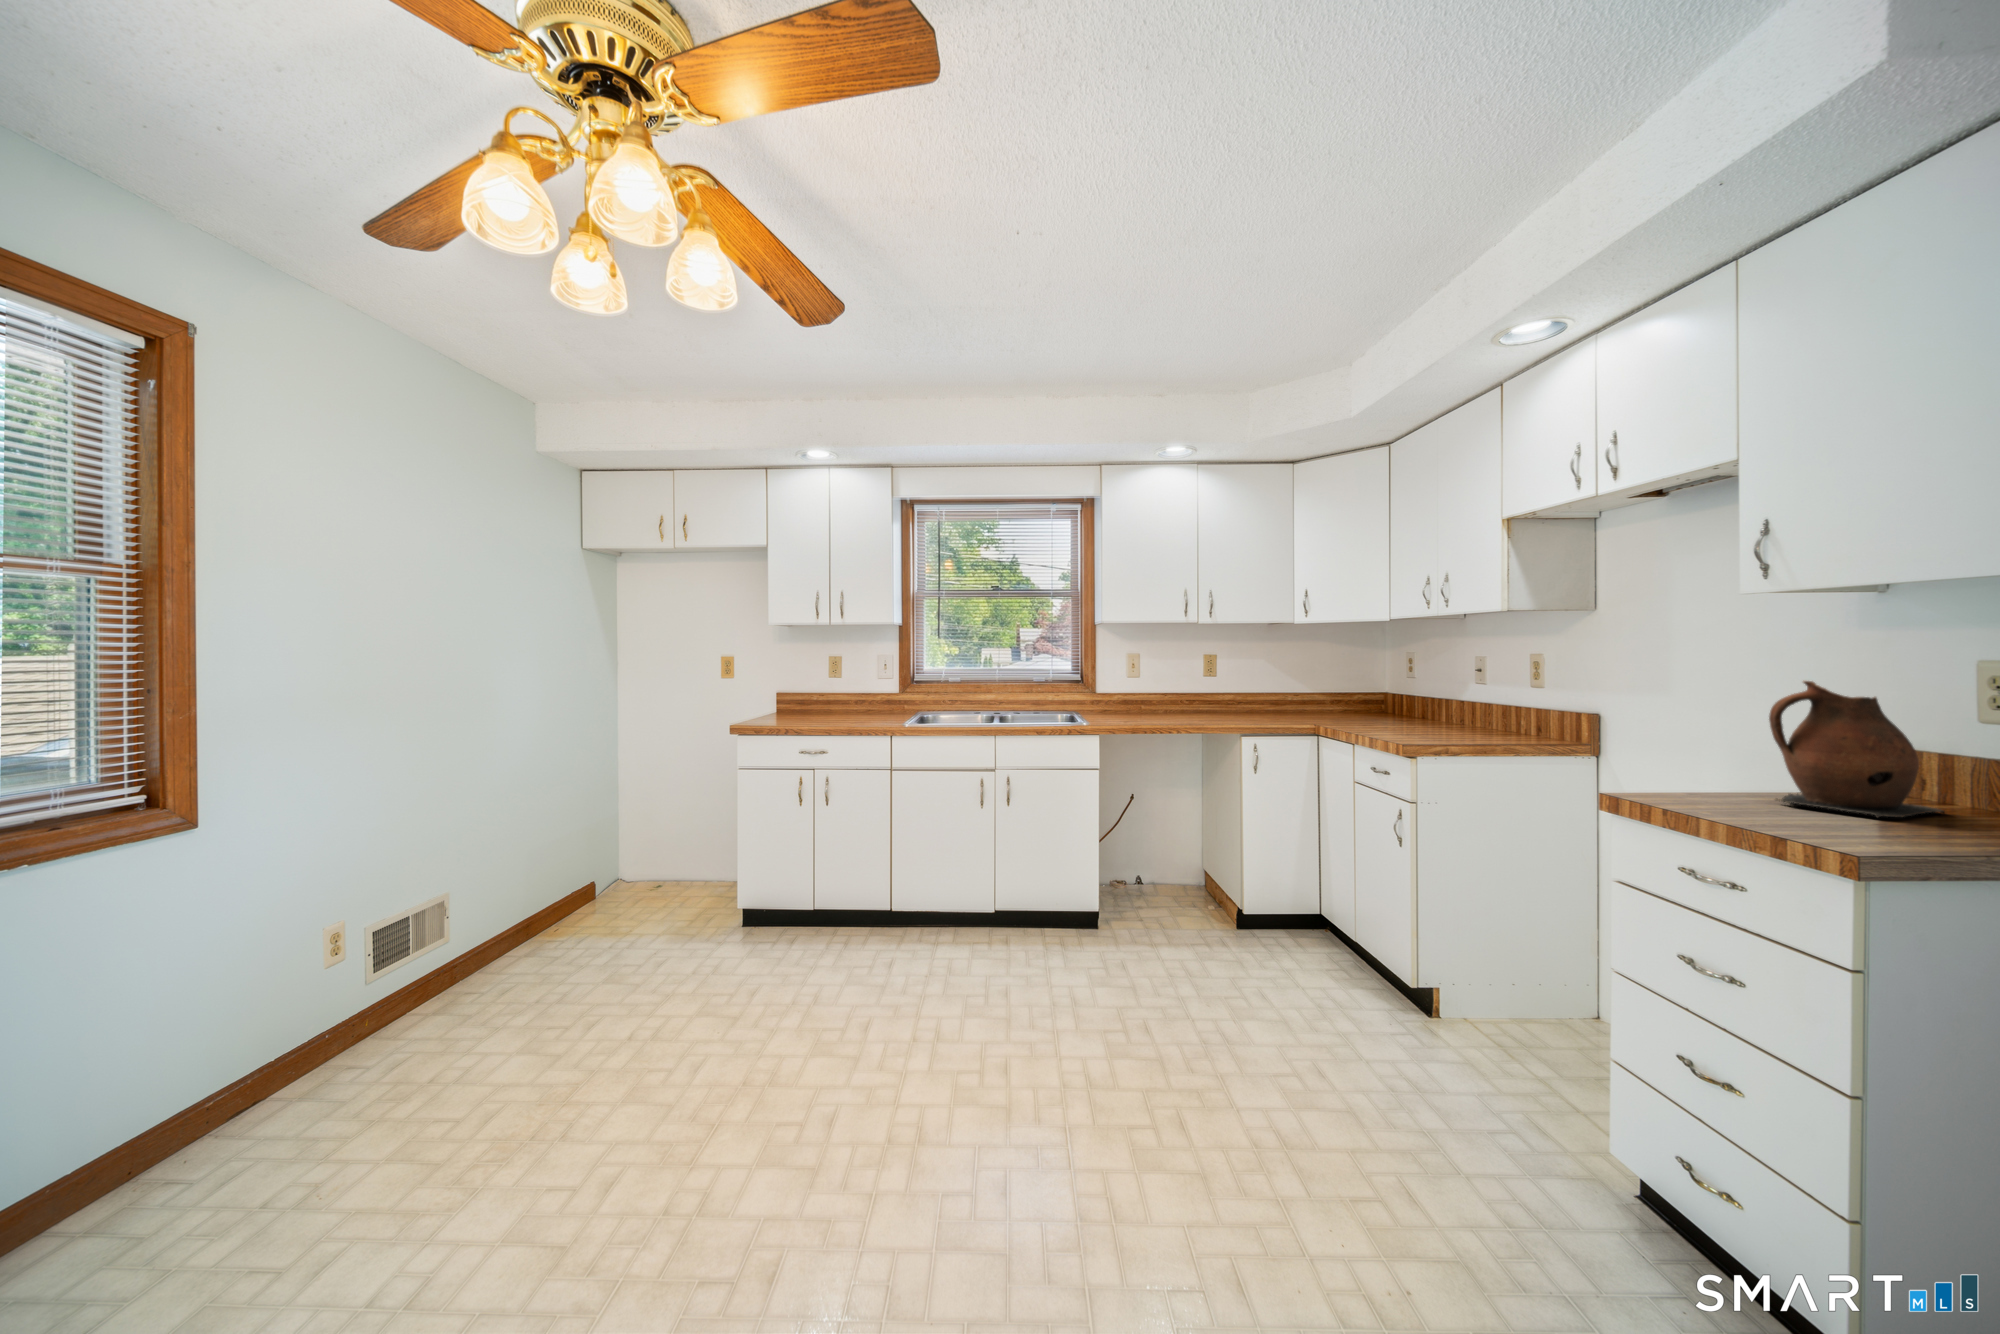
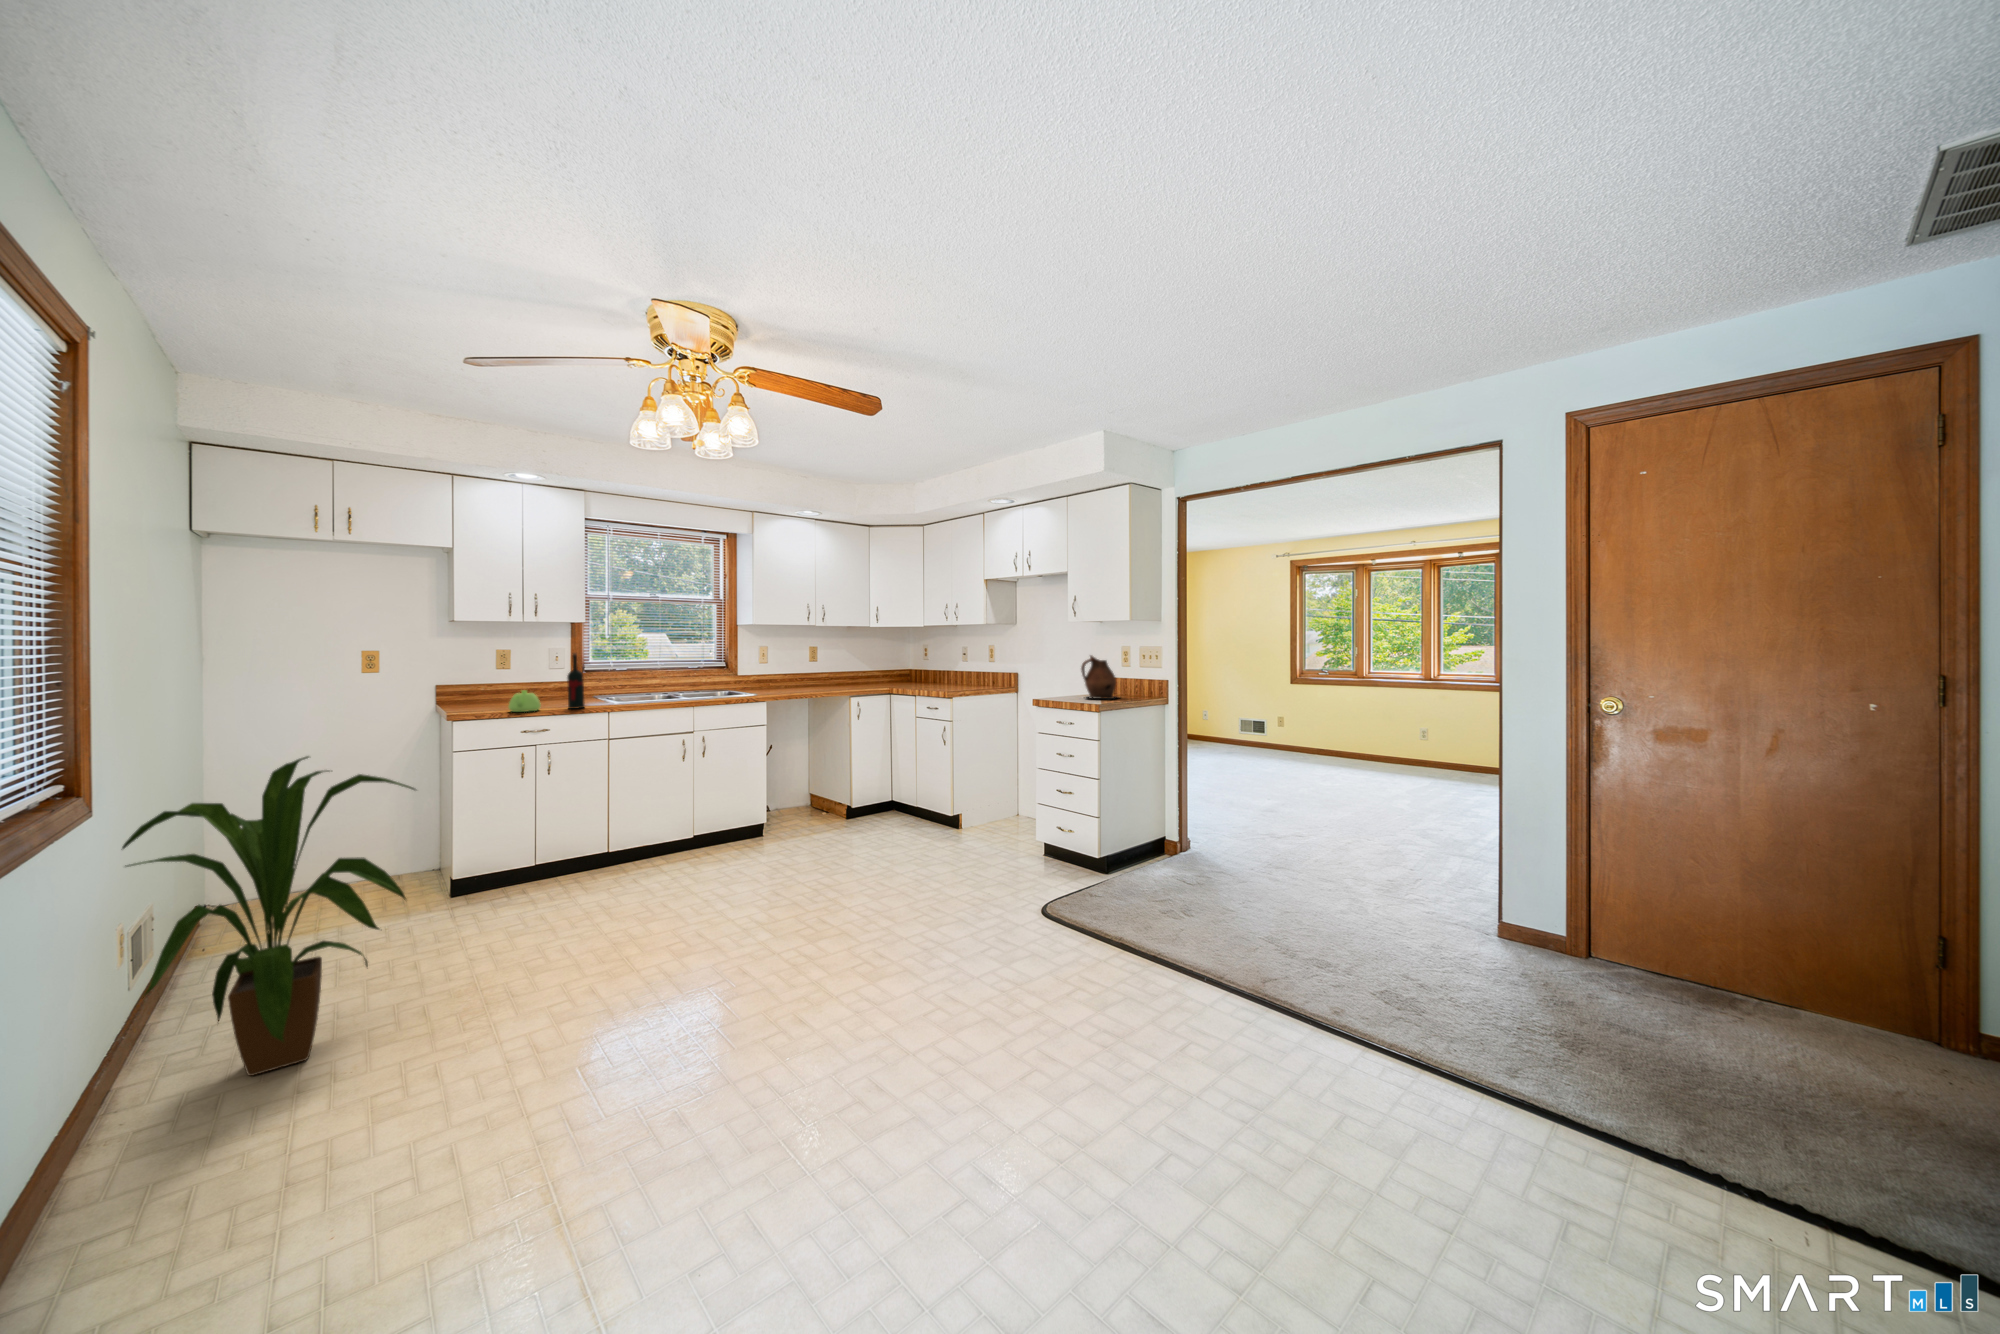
wine bottle: none [855,658,875,728] -> present [567,653,585,709]
teapot: none [797,702,831,728] -> present [509,690,541,712]
house plant: none [162,784,498,1151] -> present [122,756,416,1076]

